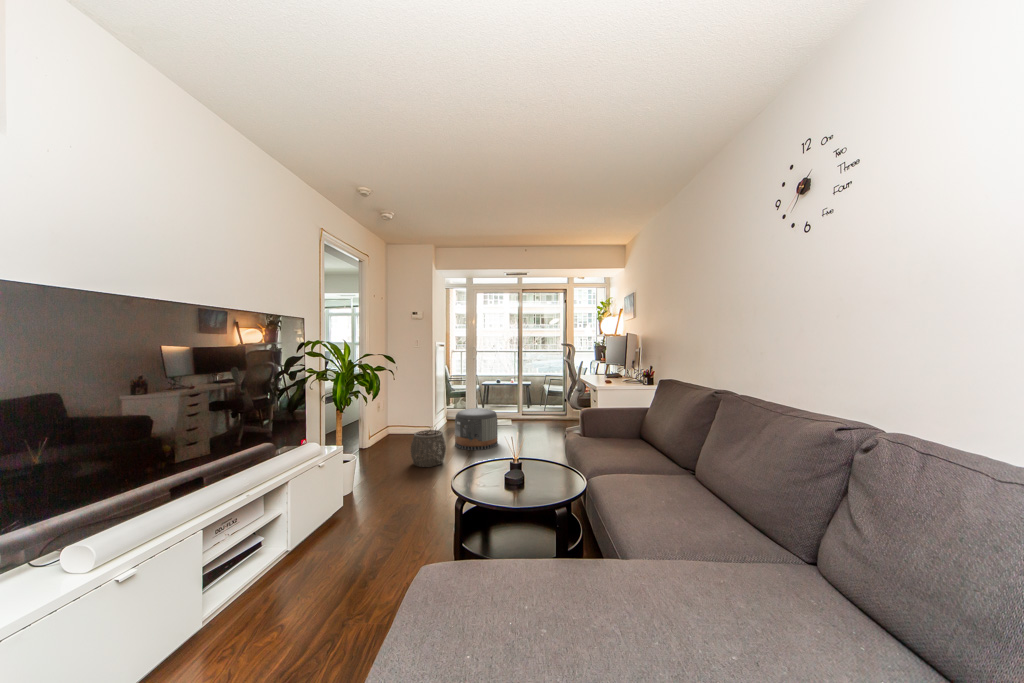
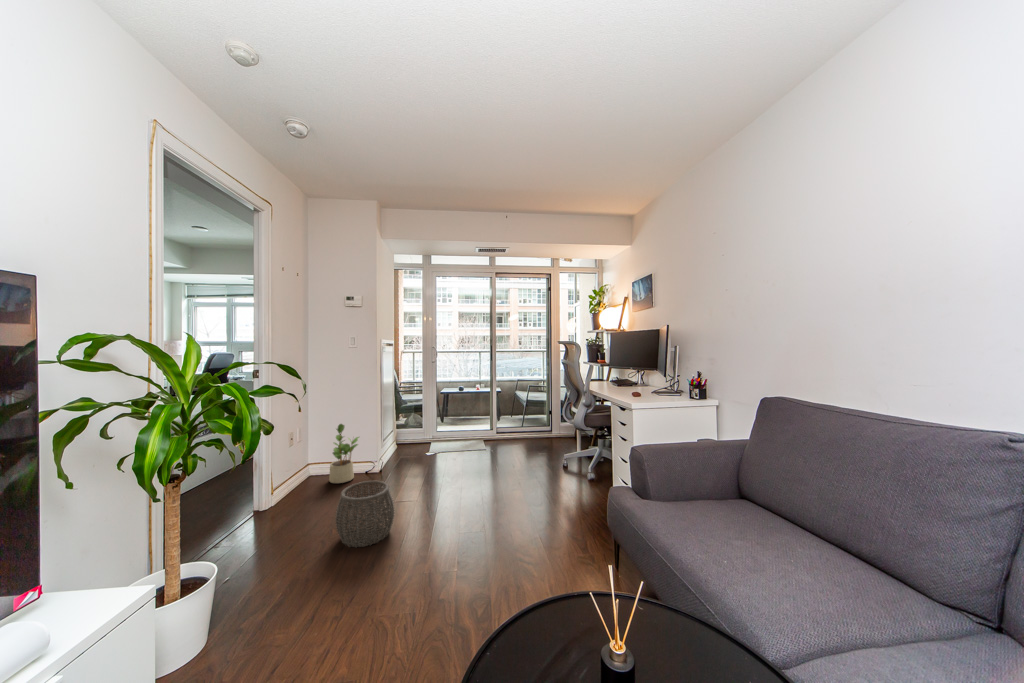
potted plant: none [401,399,422,440] -> present [329,424,359,483]
pouf: present [455,408,498,450] -> none [408,435,470,500]

